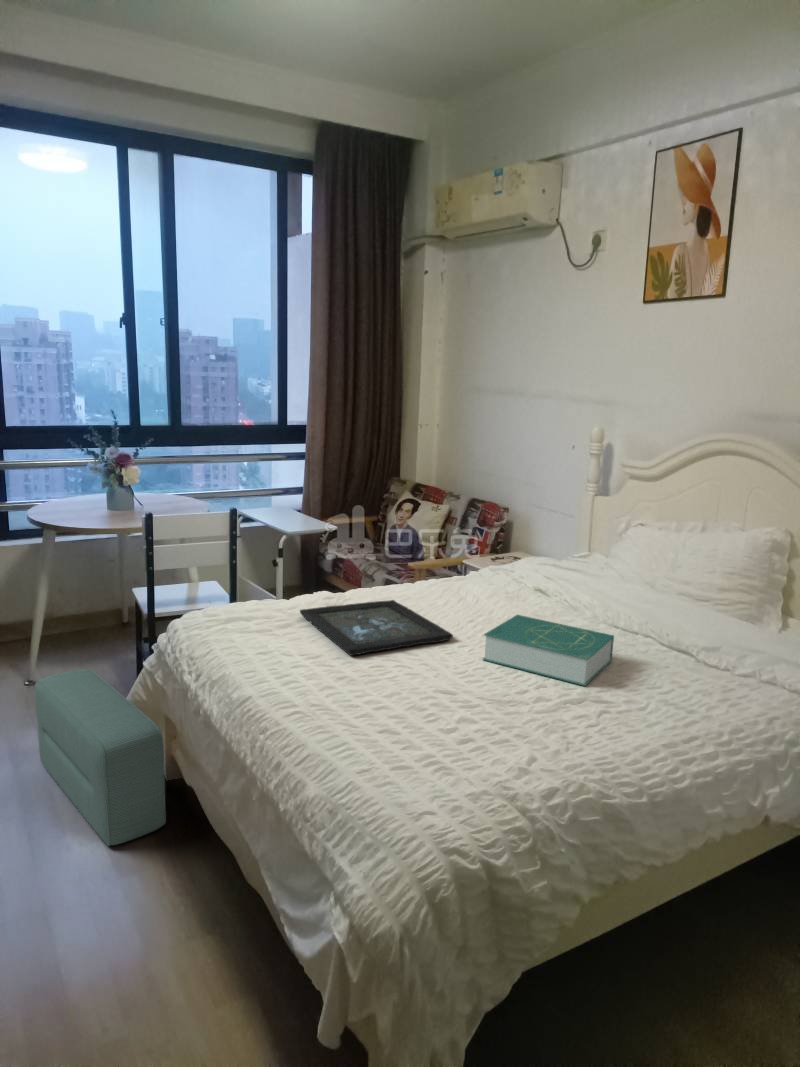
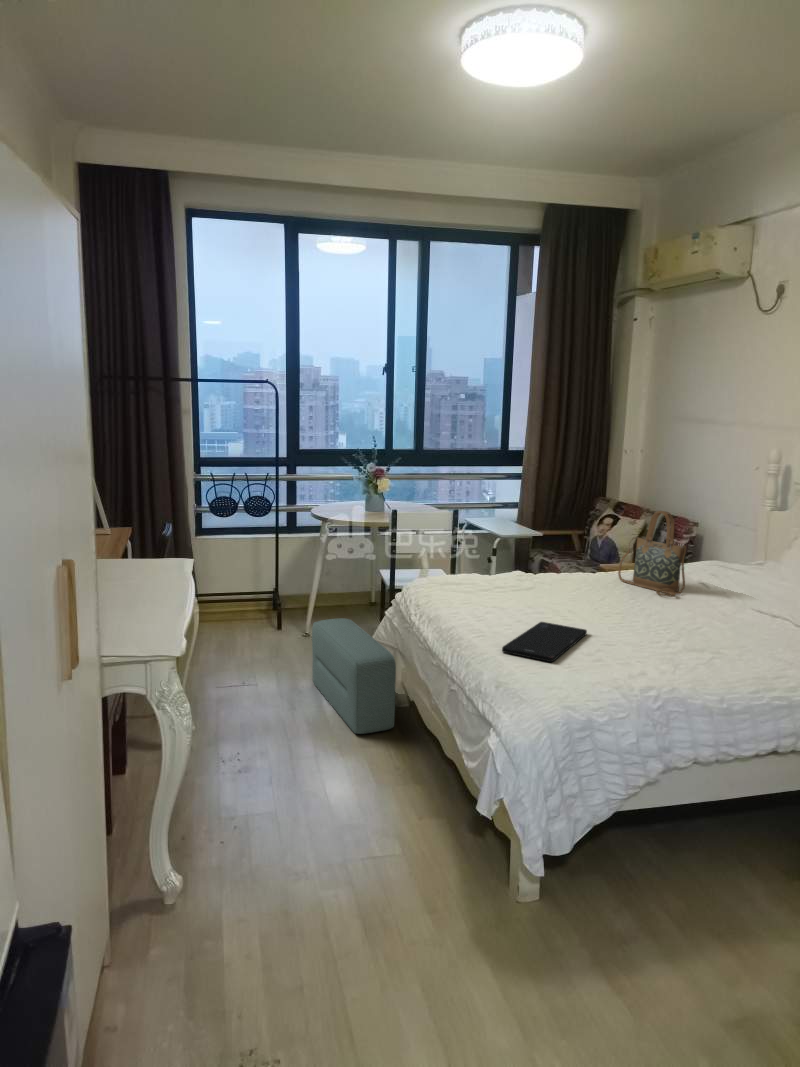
handbag: none [442,505,524,612] -> present [618,511,686,597]
tray: present [300,600,453,656] -> none [499,582,614,612]
book: present [483,615,614,686] -> none [633,594,746,645]
smartphone: none [328,674,432,750] -> present [502,622,587,662]

